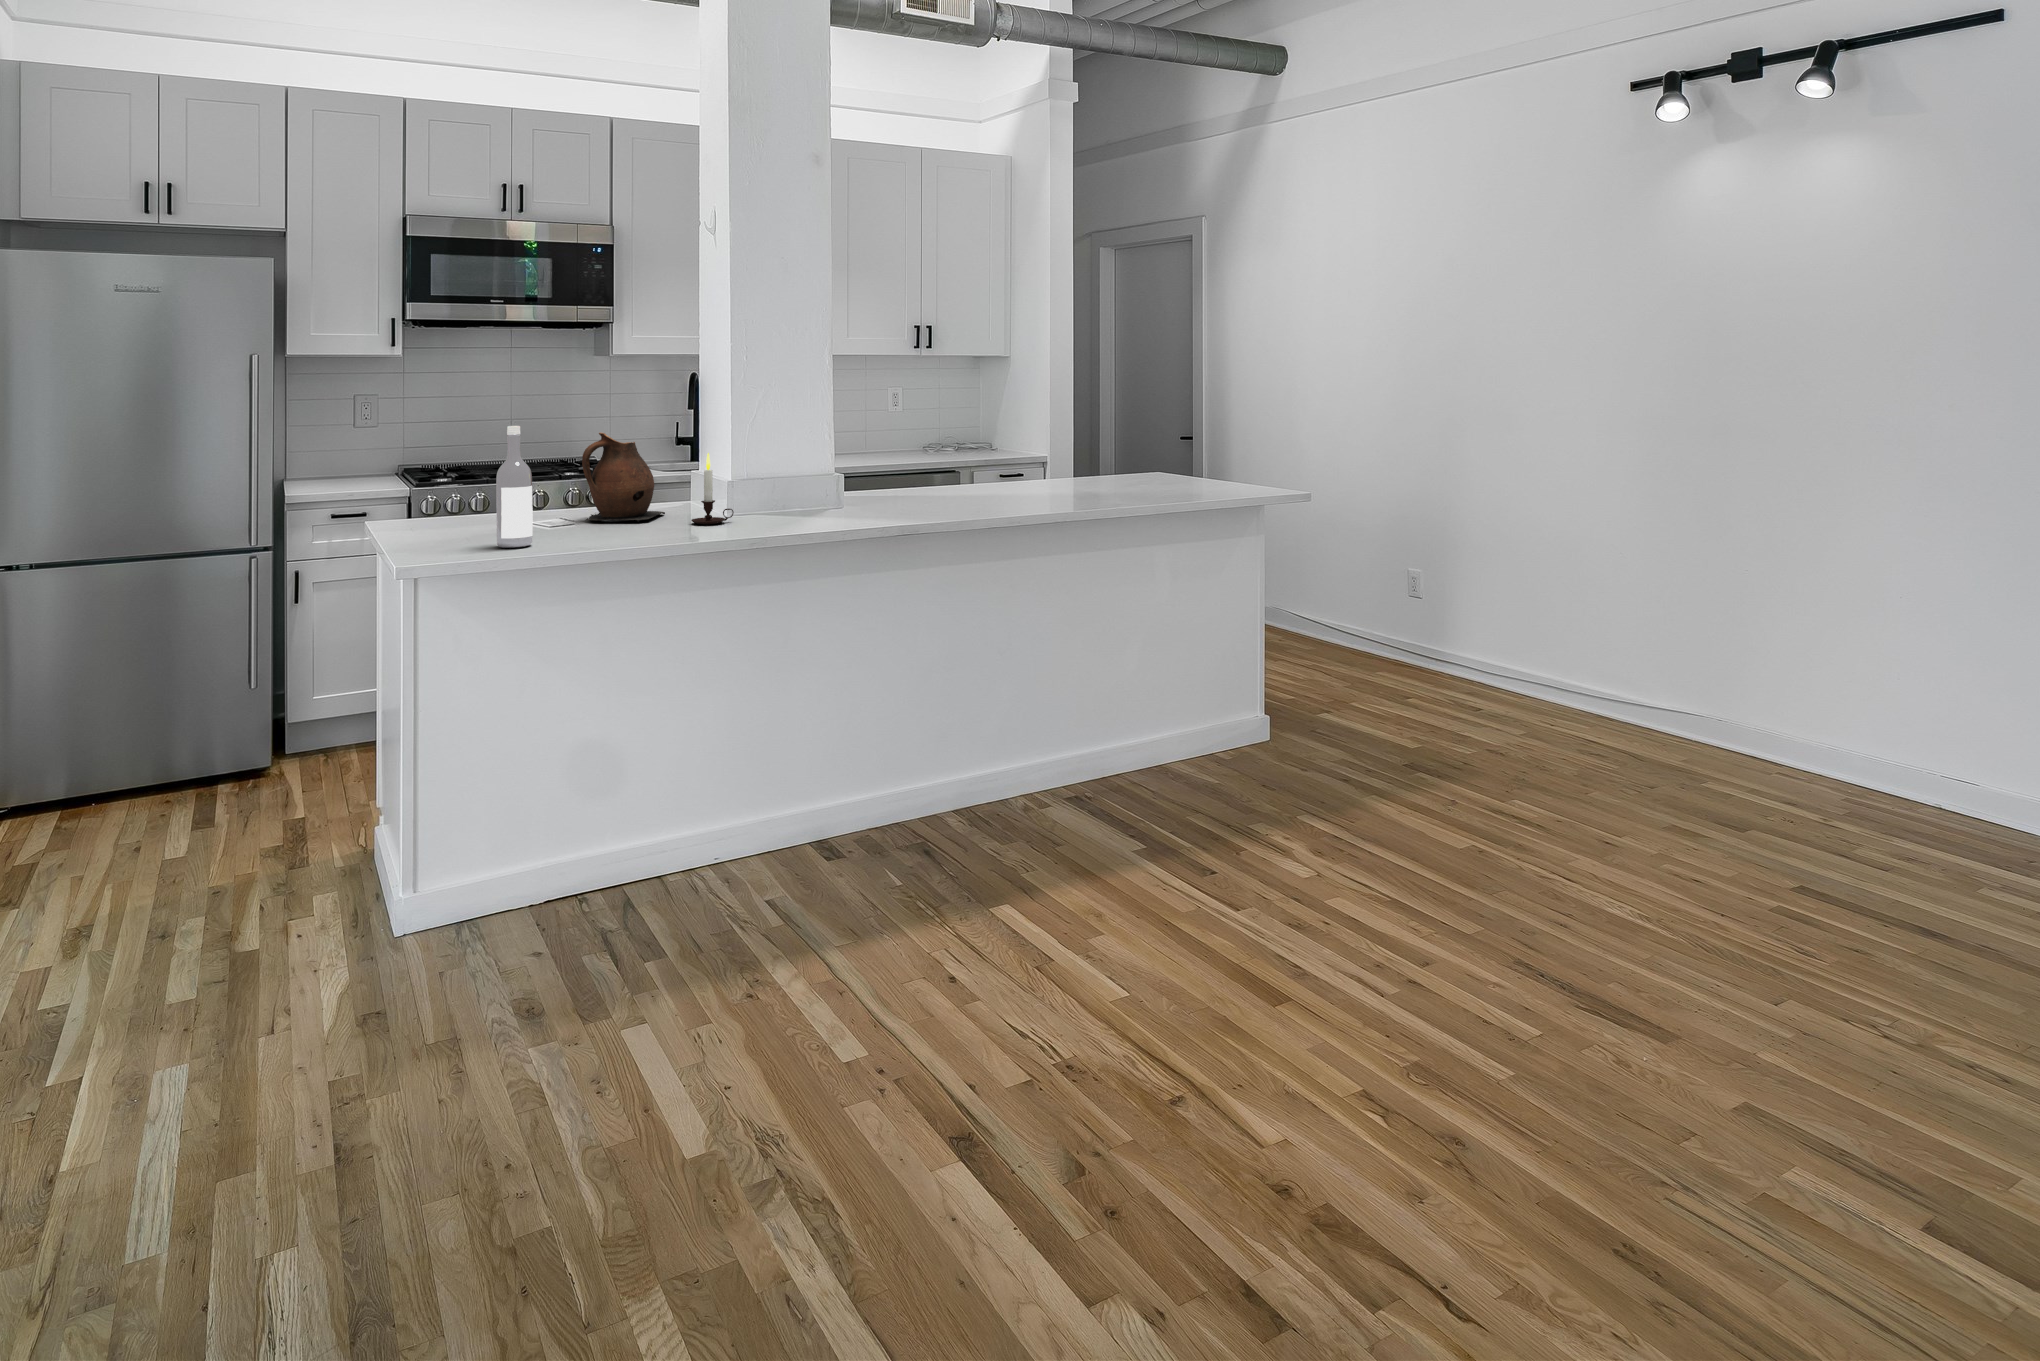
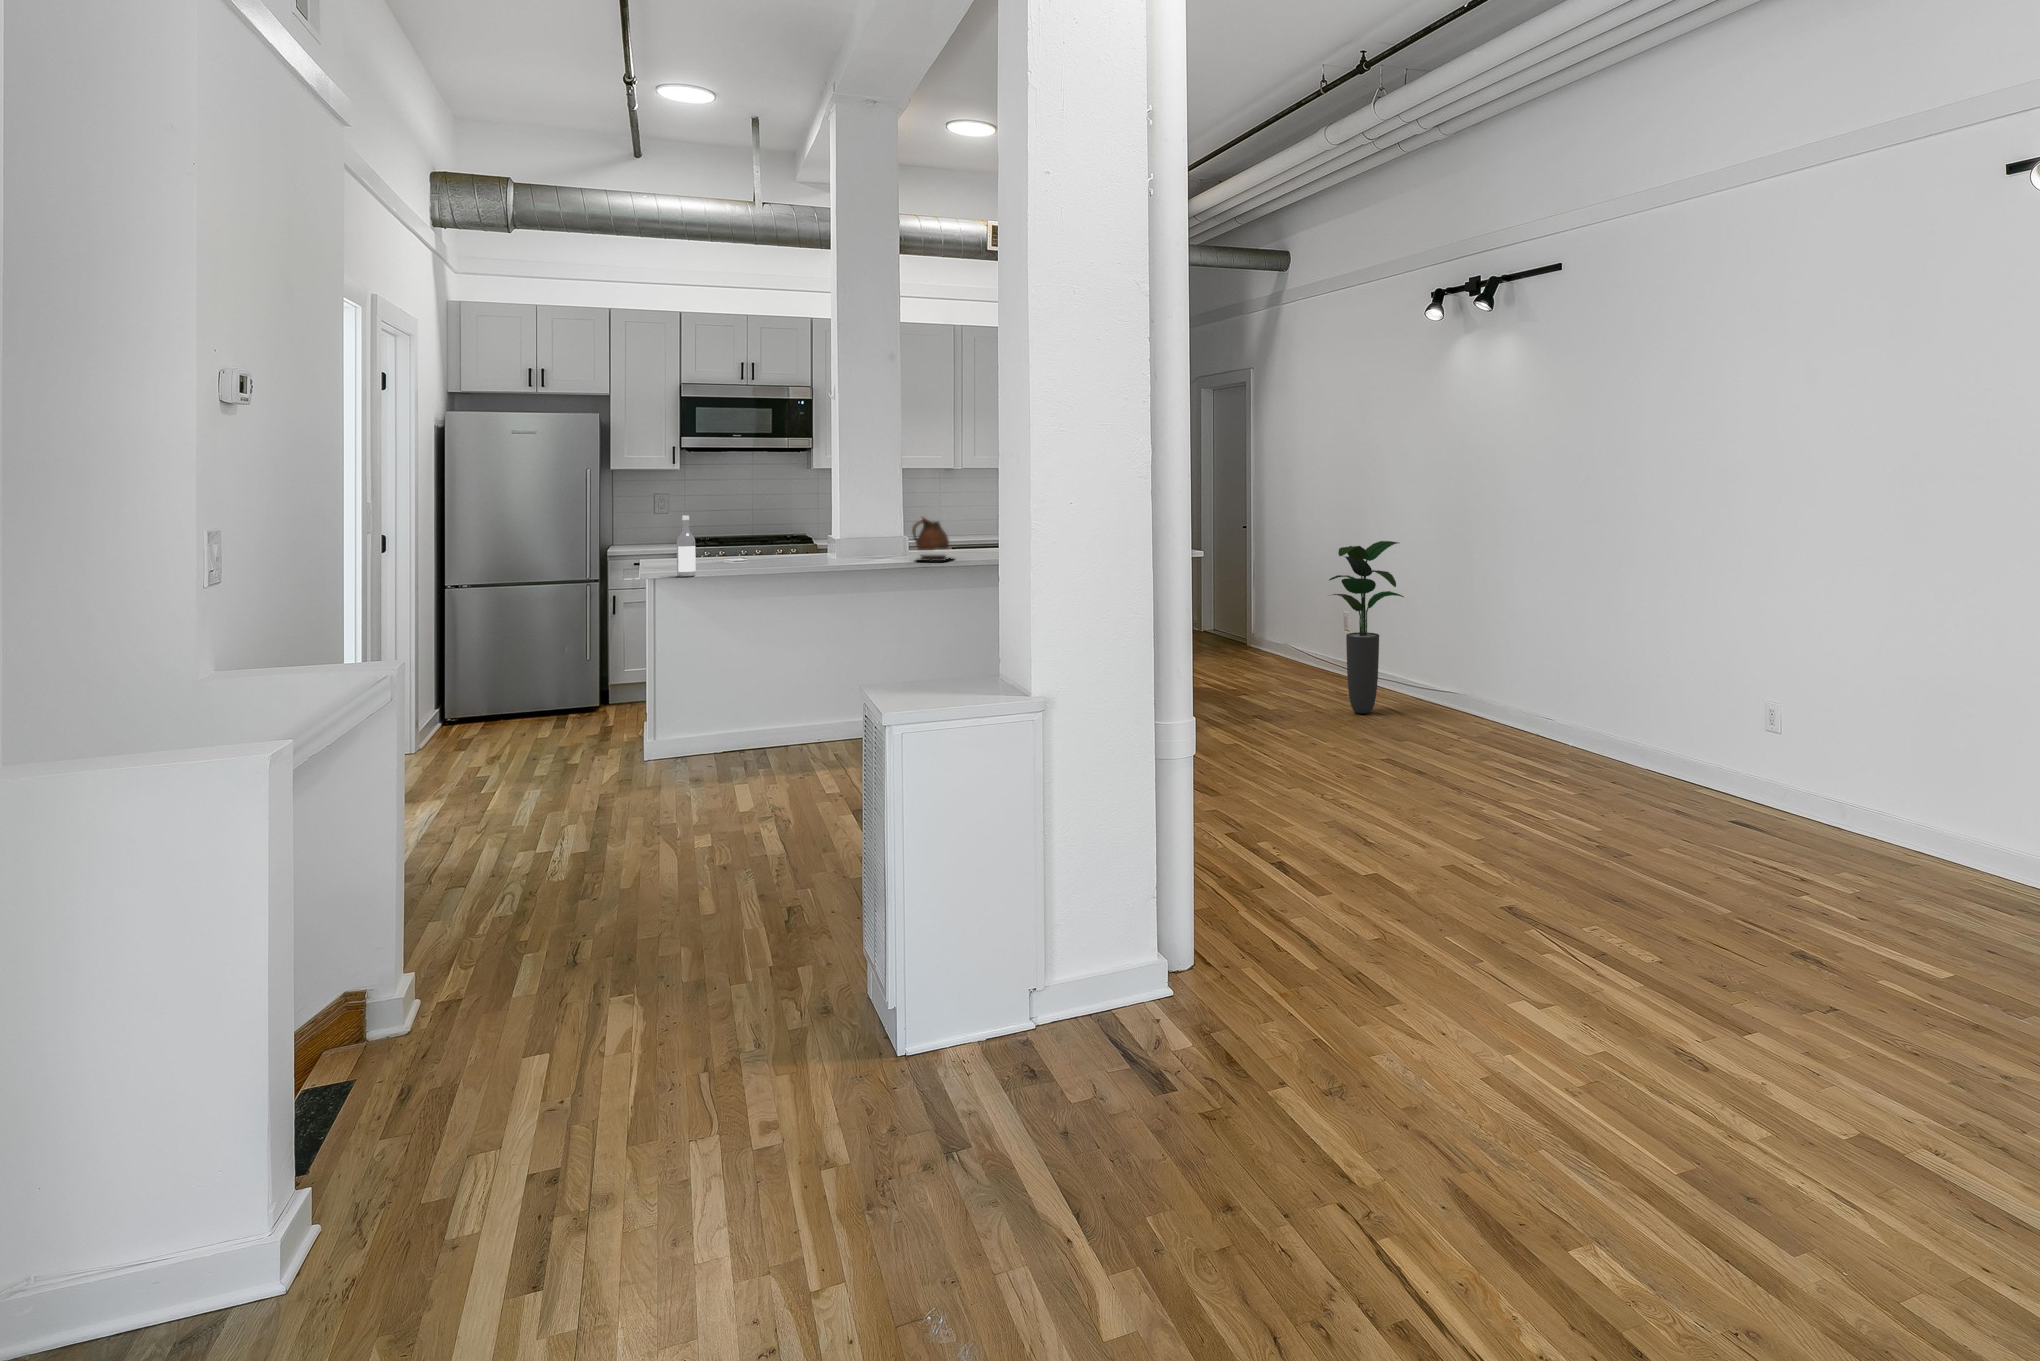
ceramic pitcher: present [582,433,665,522] -> present [912,517,955,561]
candle: present [691,453,734,524] -> none [791,530,816,569]
potted plant: none [1499,456,1632,731] -> present [1329,541,1404,714]

